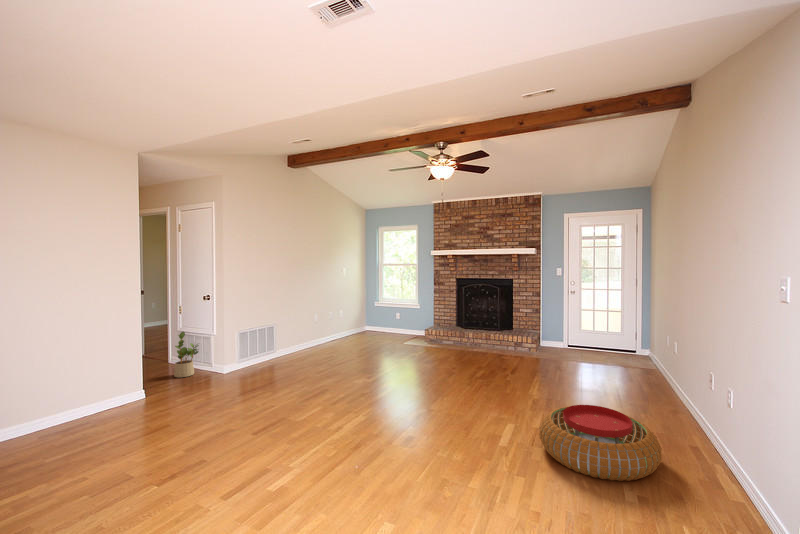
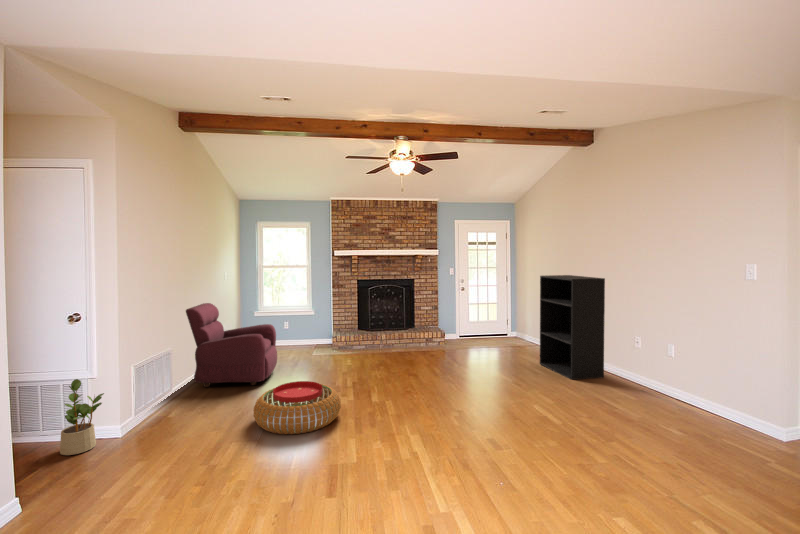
bookshelf: none [609,278,671,420] -> present [540,275,605,380]
armchair: none [286,291,357,358] -> present [186,303,277,387]
pouf: present [539,405,662,481] -> present [253,381,341,434]

